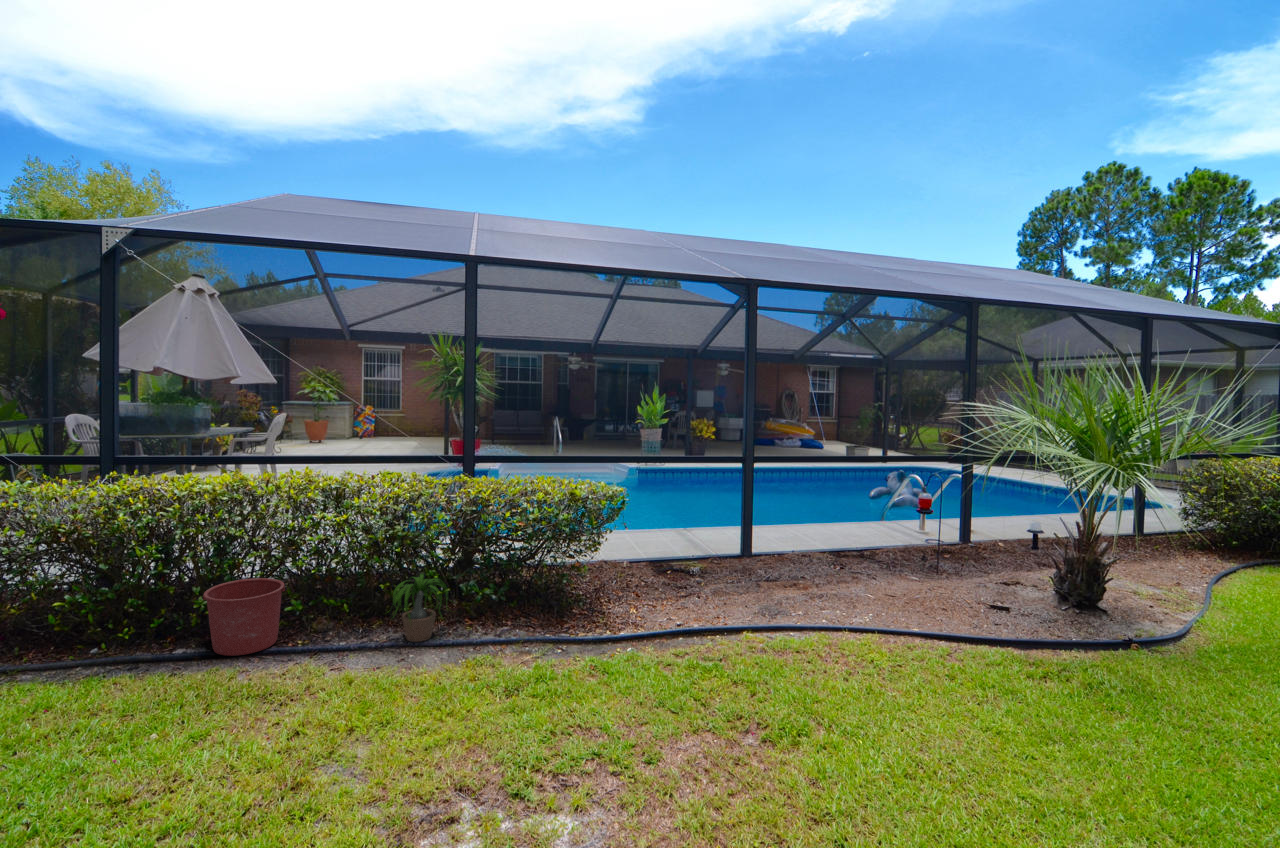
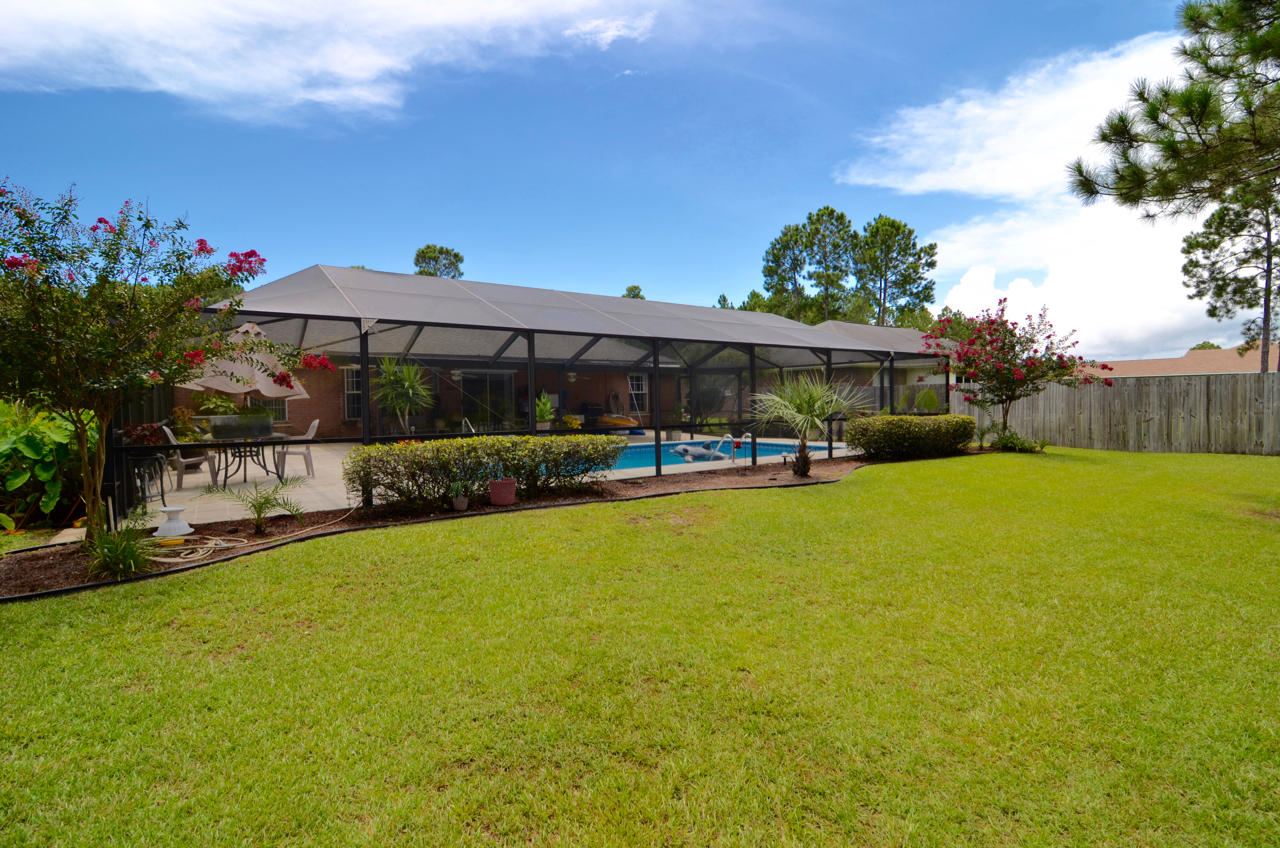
potted plant: present [393,574,448,642] -> present [450,481,474,510]

